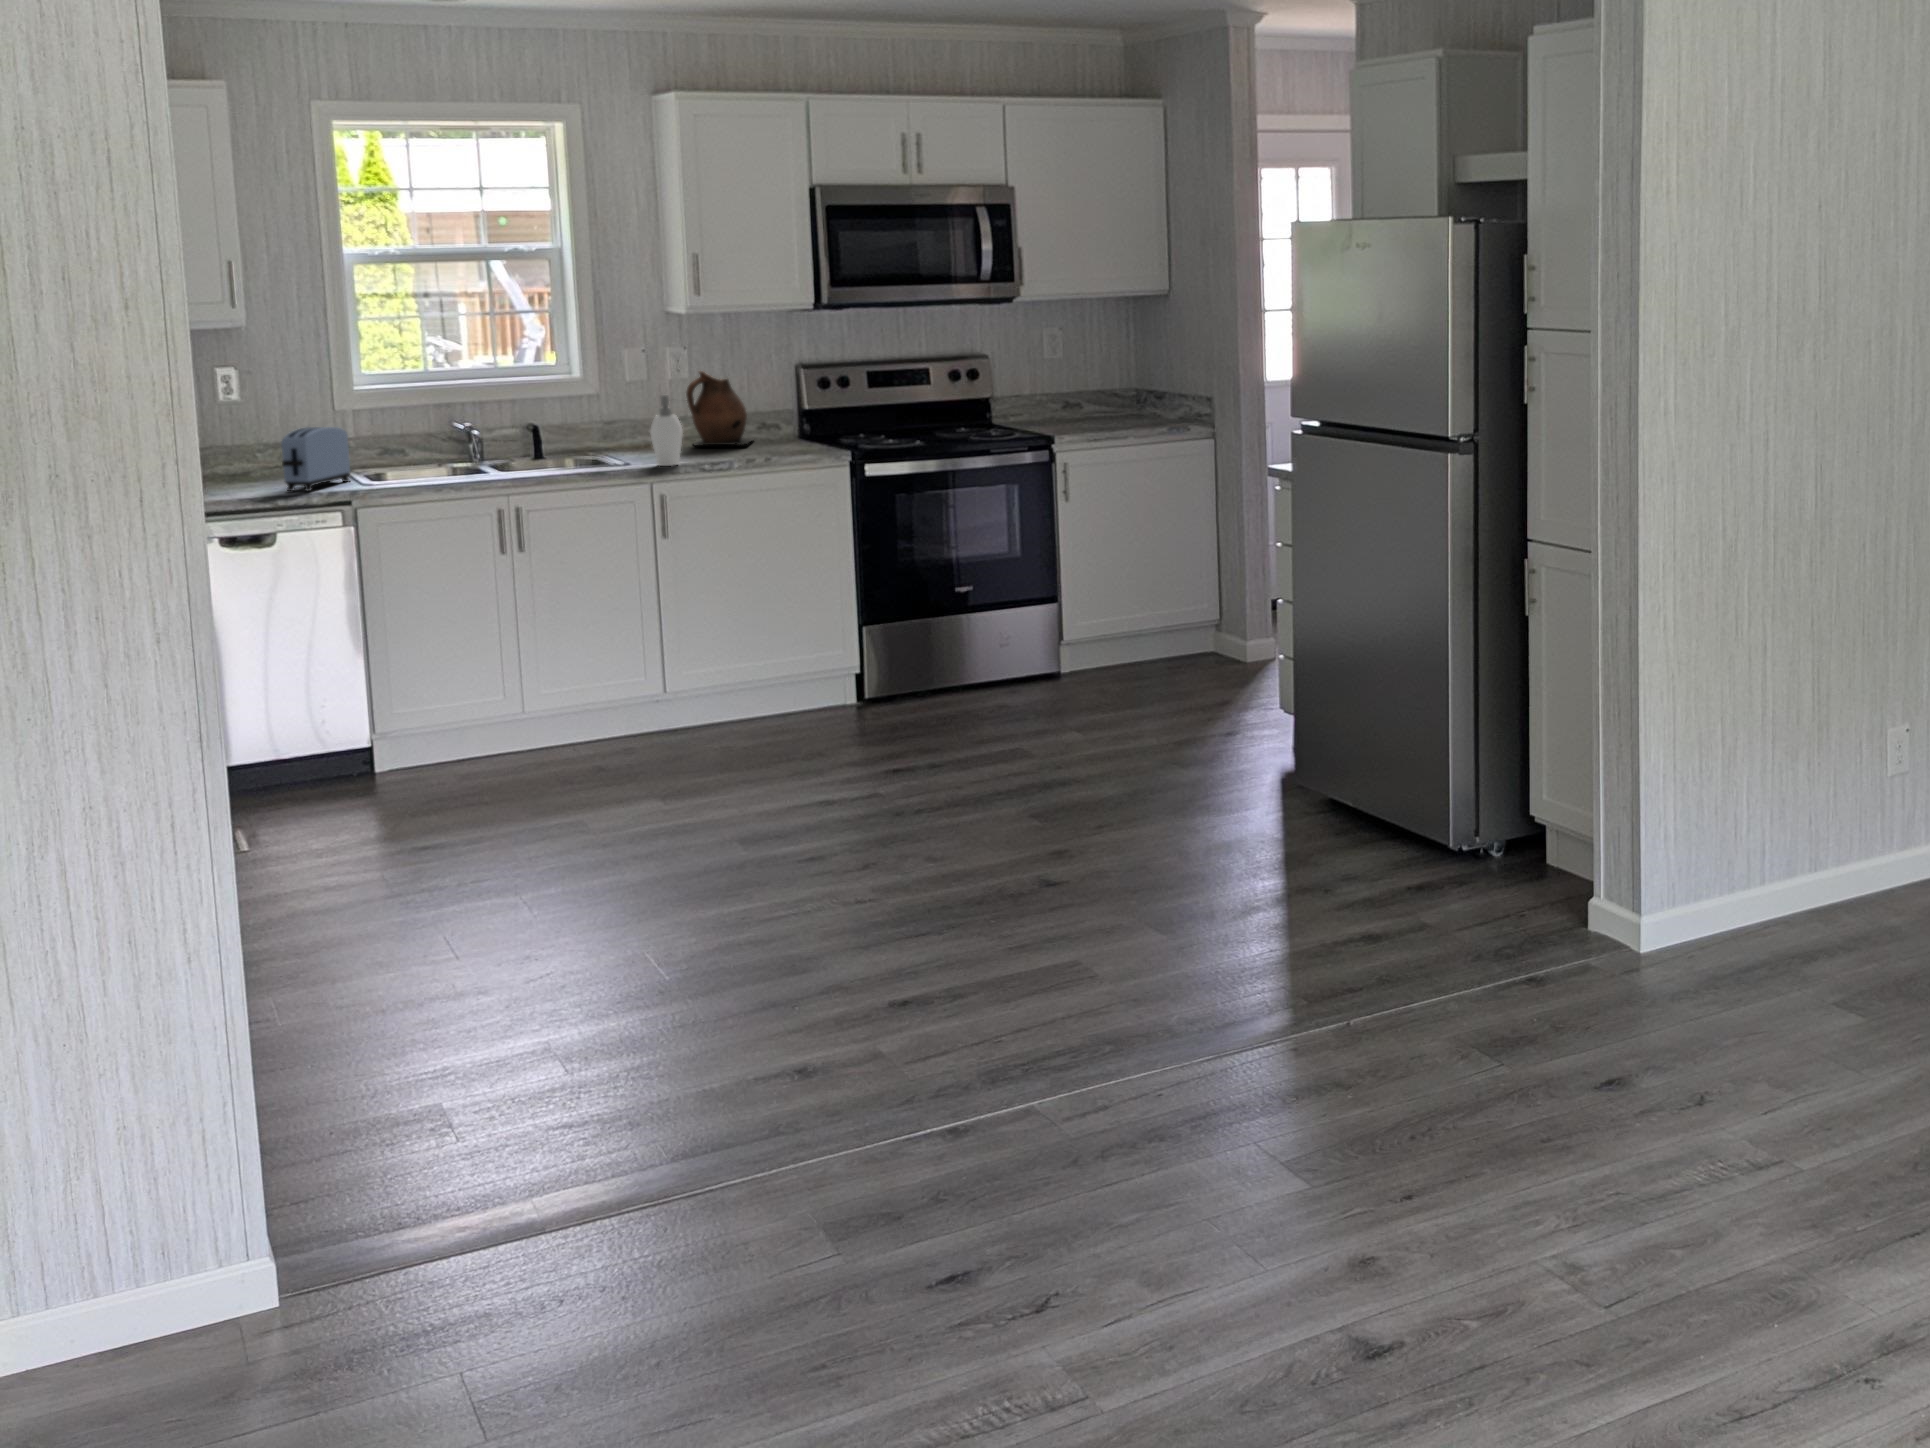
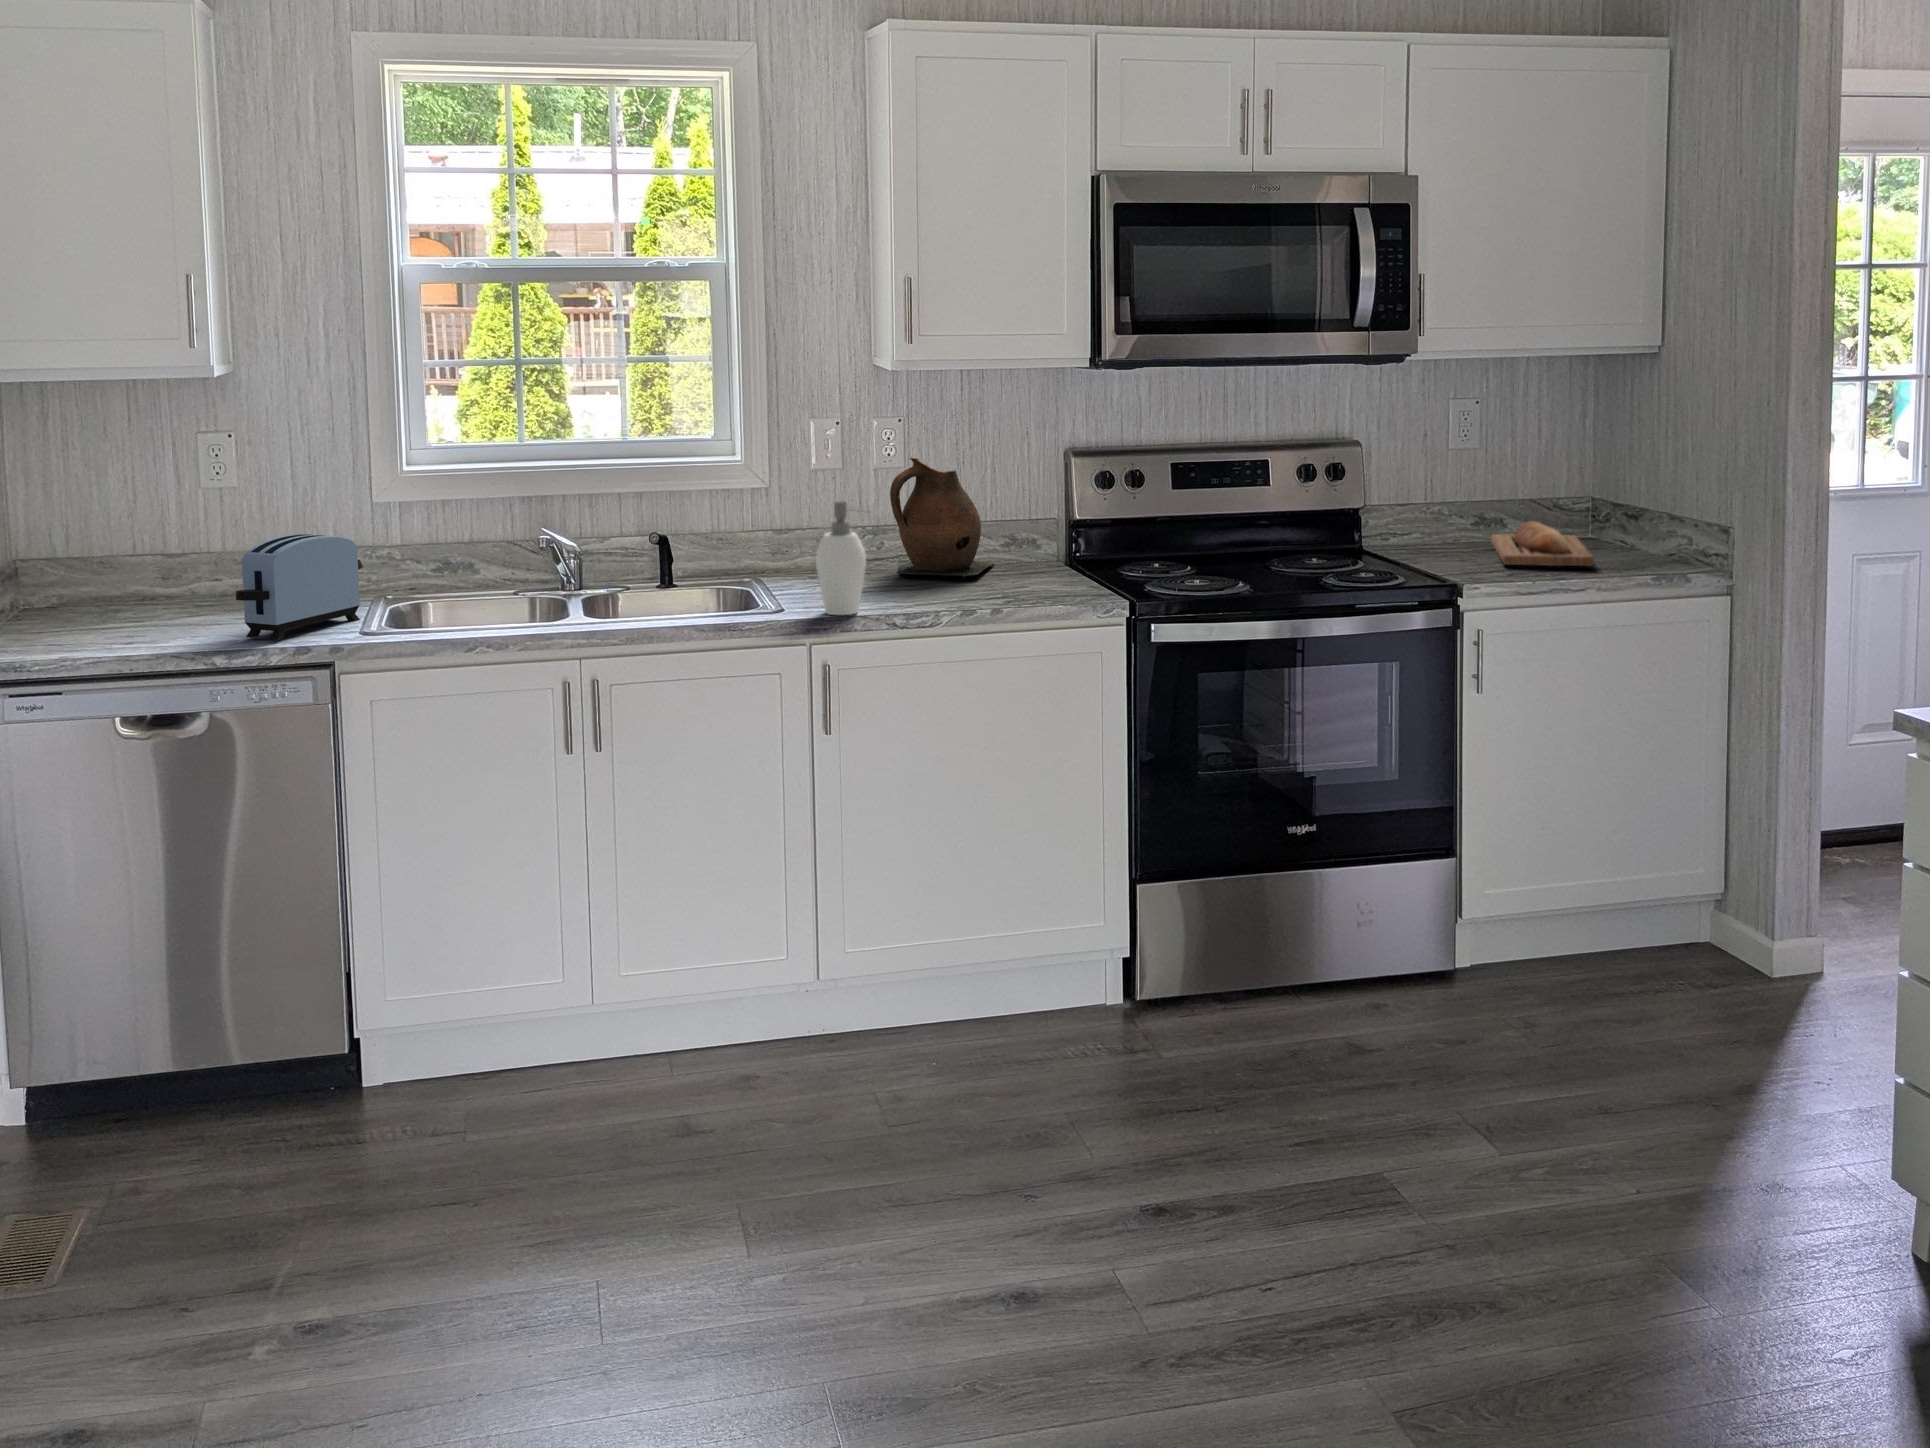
bread loaf: none [1073,402,1135,427] -> present [1491,521,1594,566]

